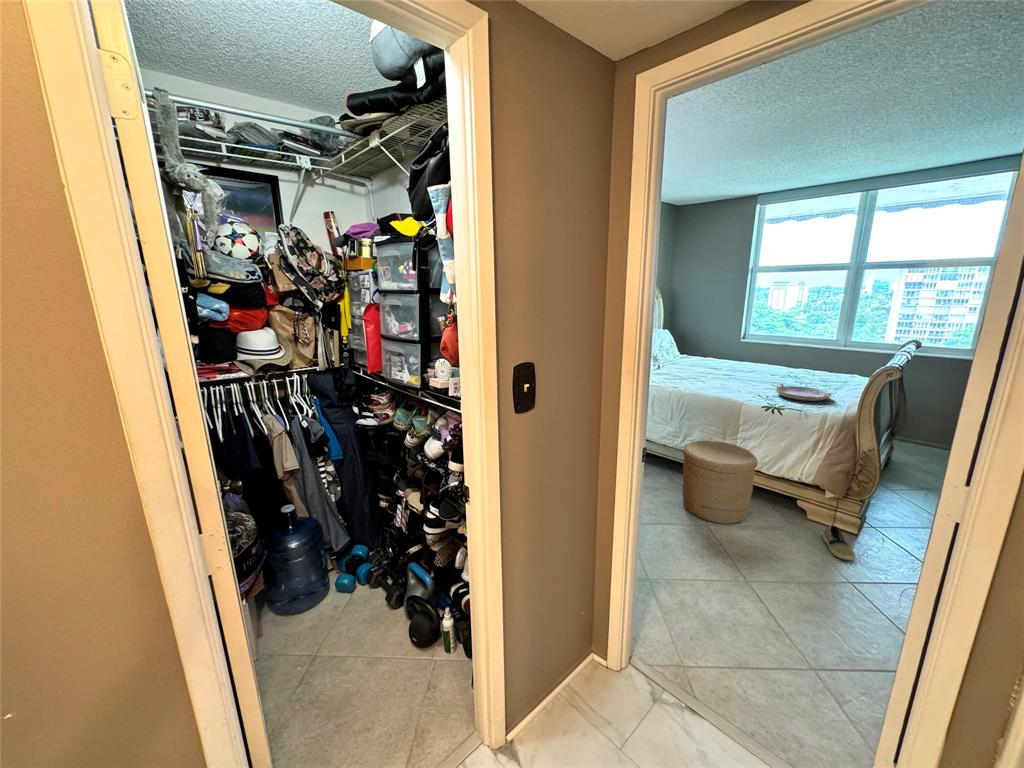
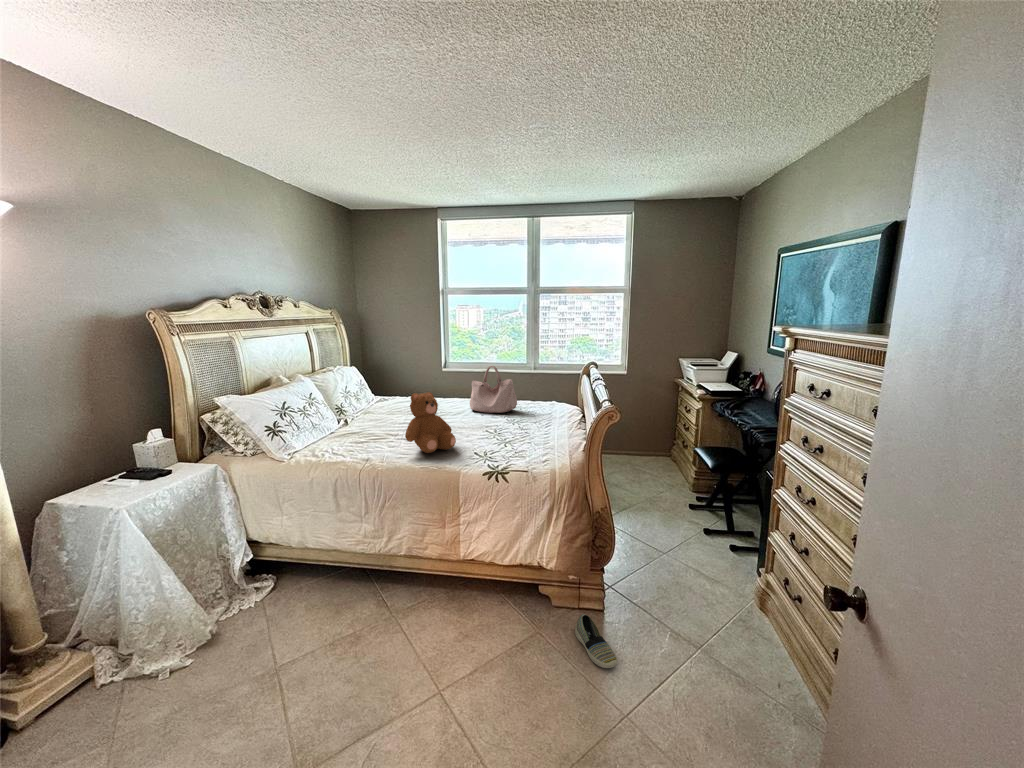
handbag: none [762,335,810,375] -> present [470,366,517,413]
teddy bear: none [704,346,744,389] -> present [405,392,456,453]
serving tray: present [776,383,831,401] -> none [493,432,551,453]
woven basket: present [682,441,757,524] -> none [389,535,492,678]

